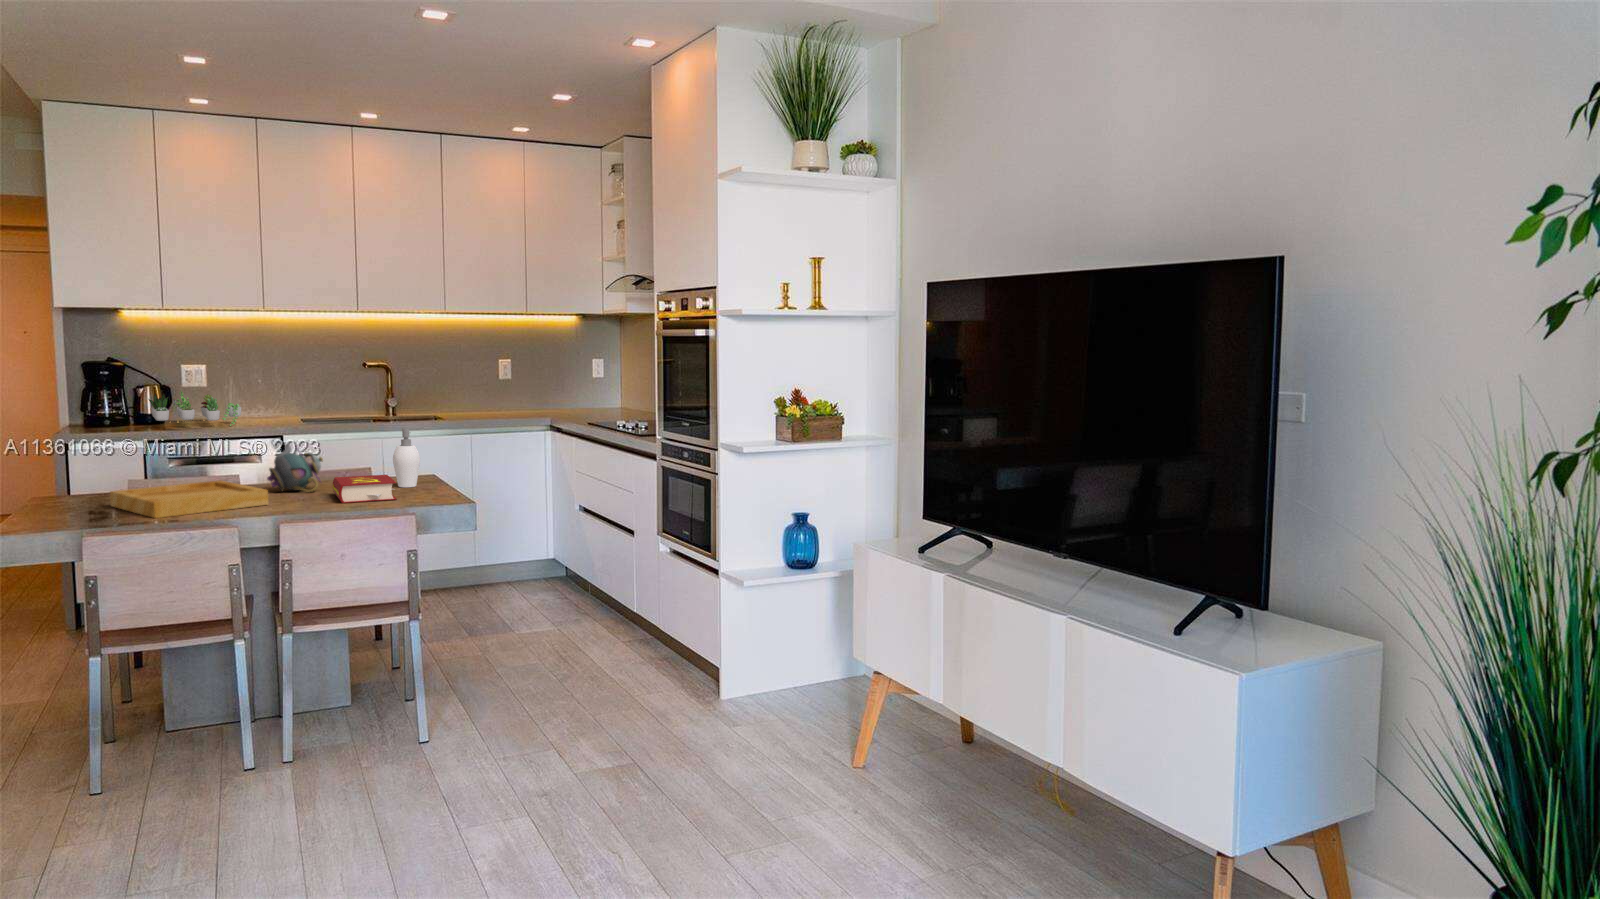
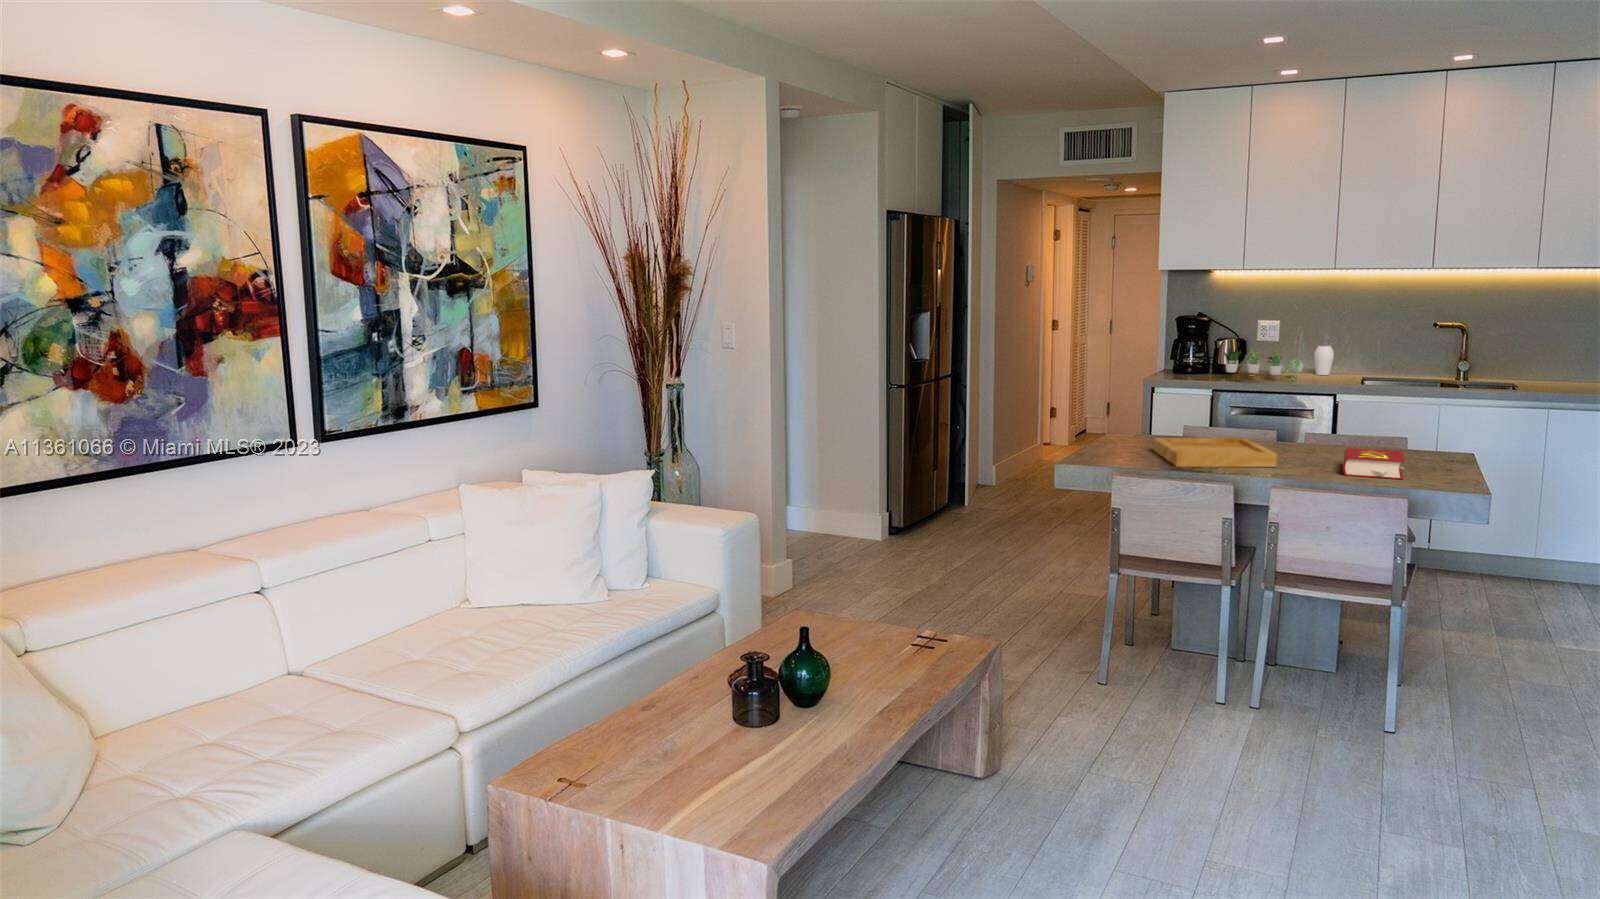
soap dispenser: present [393,429,420,487] -> present [1314,334,1334,375]
teapot: present [267,444,323,492] -> none [1286,410,1343,459]

